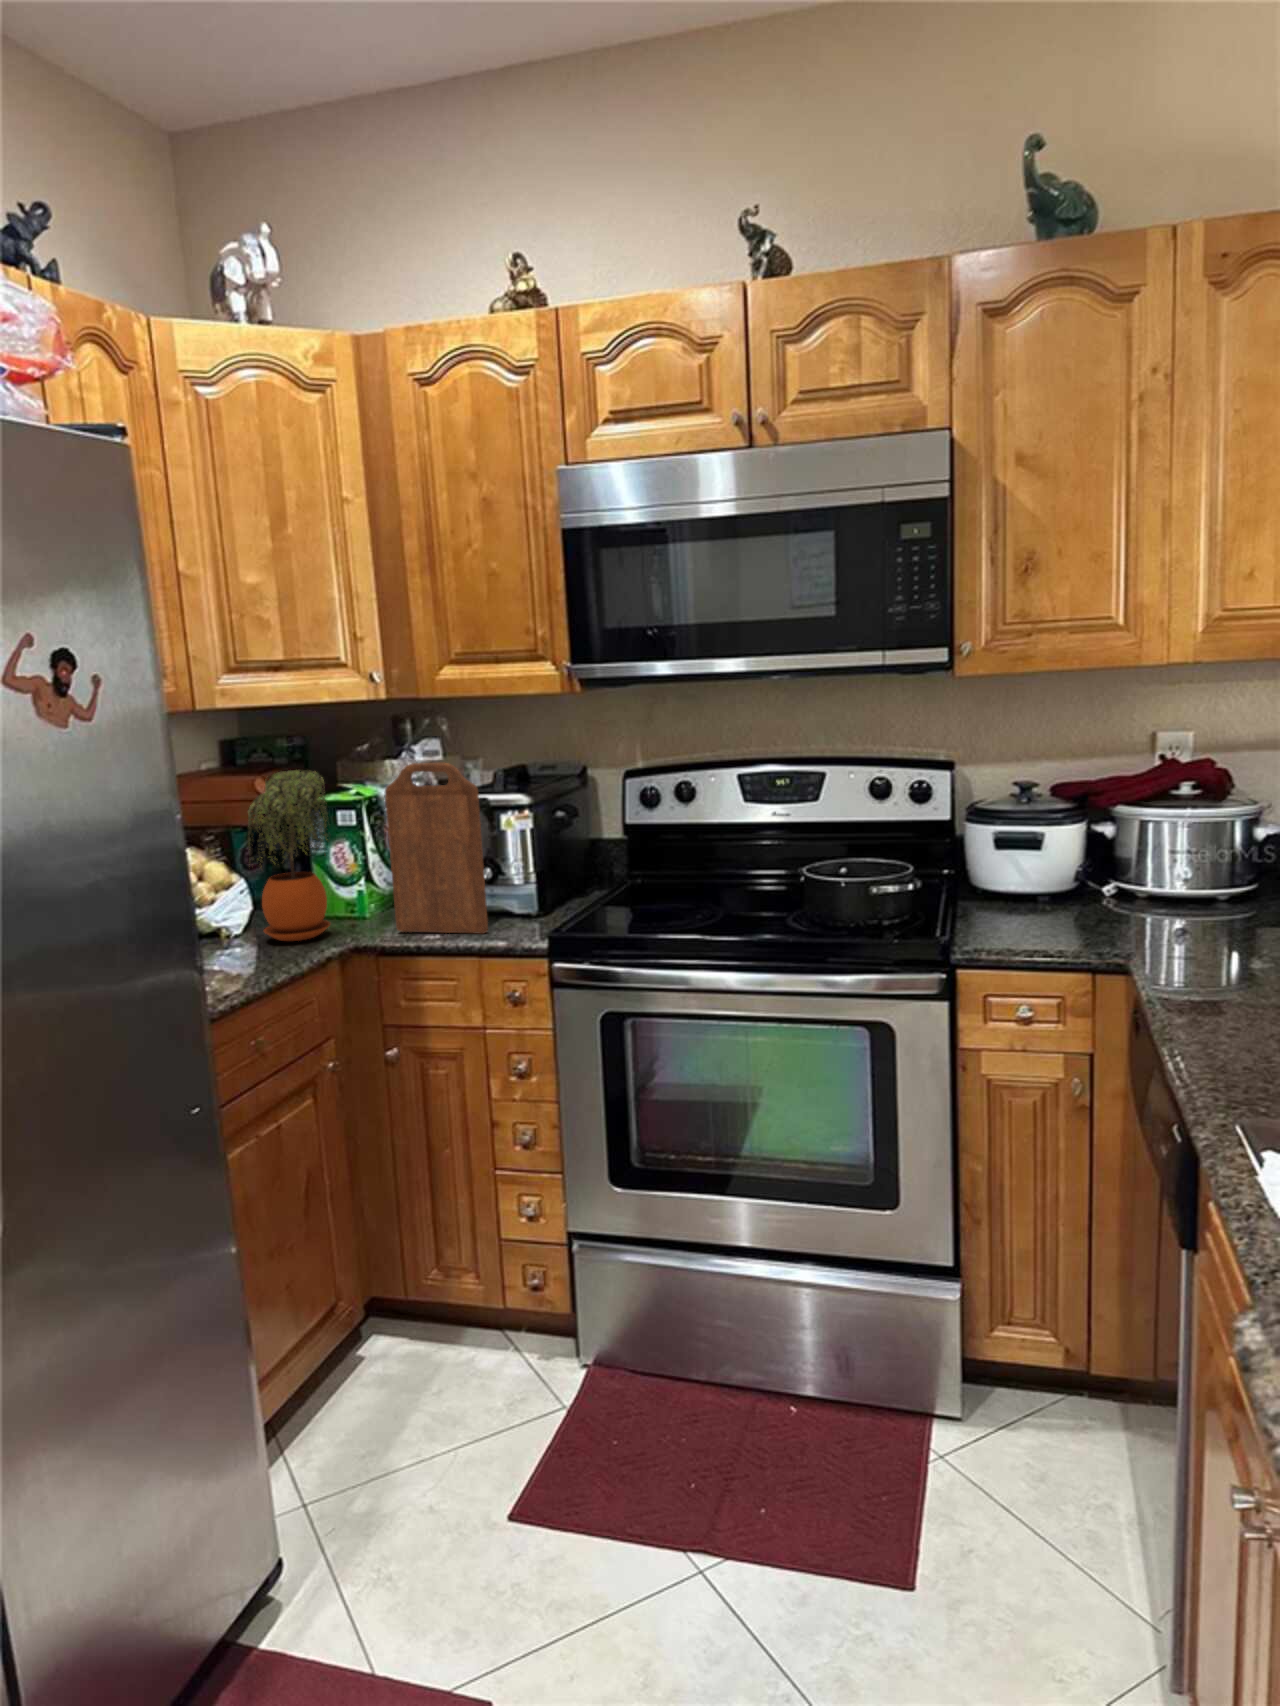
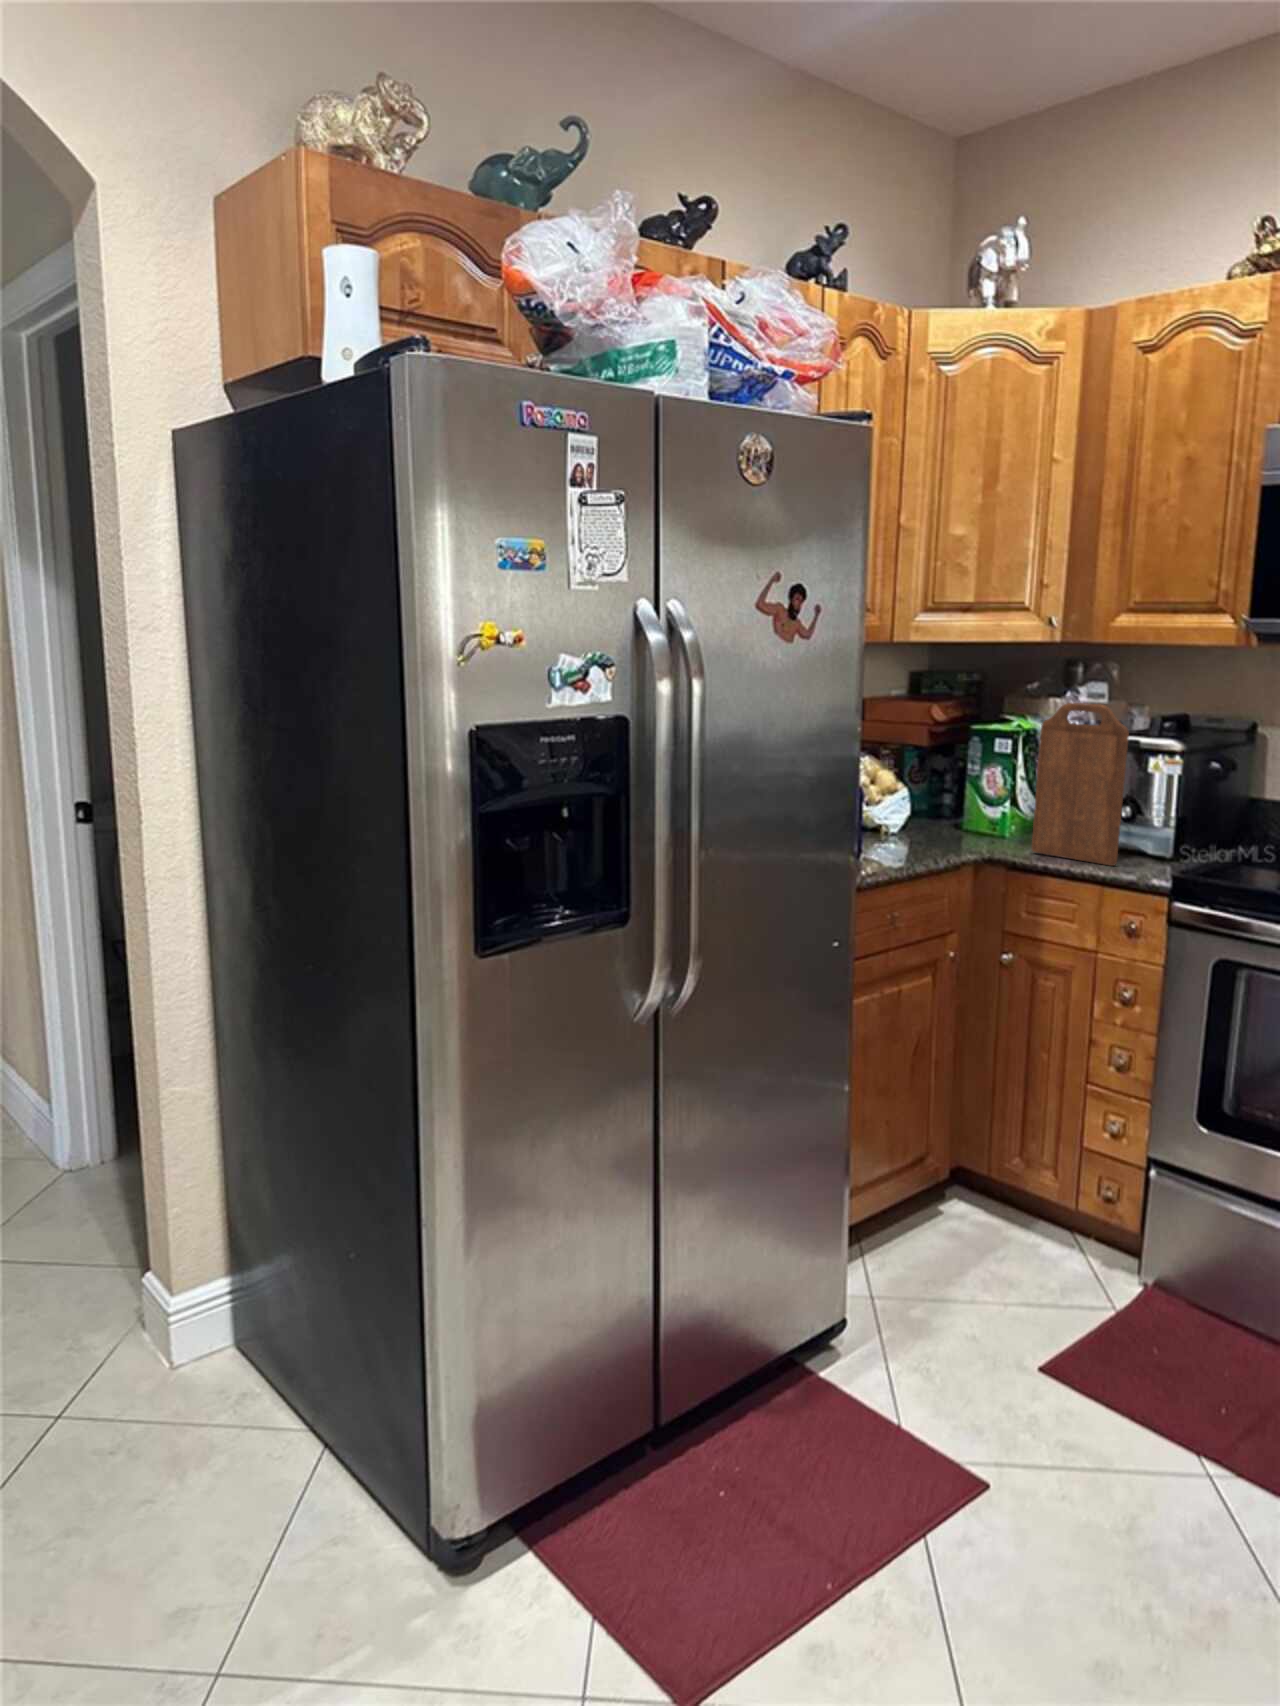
potted plant: present [248,770,330,941] -> none [912,698,992,846]

